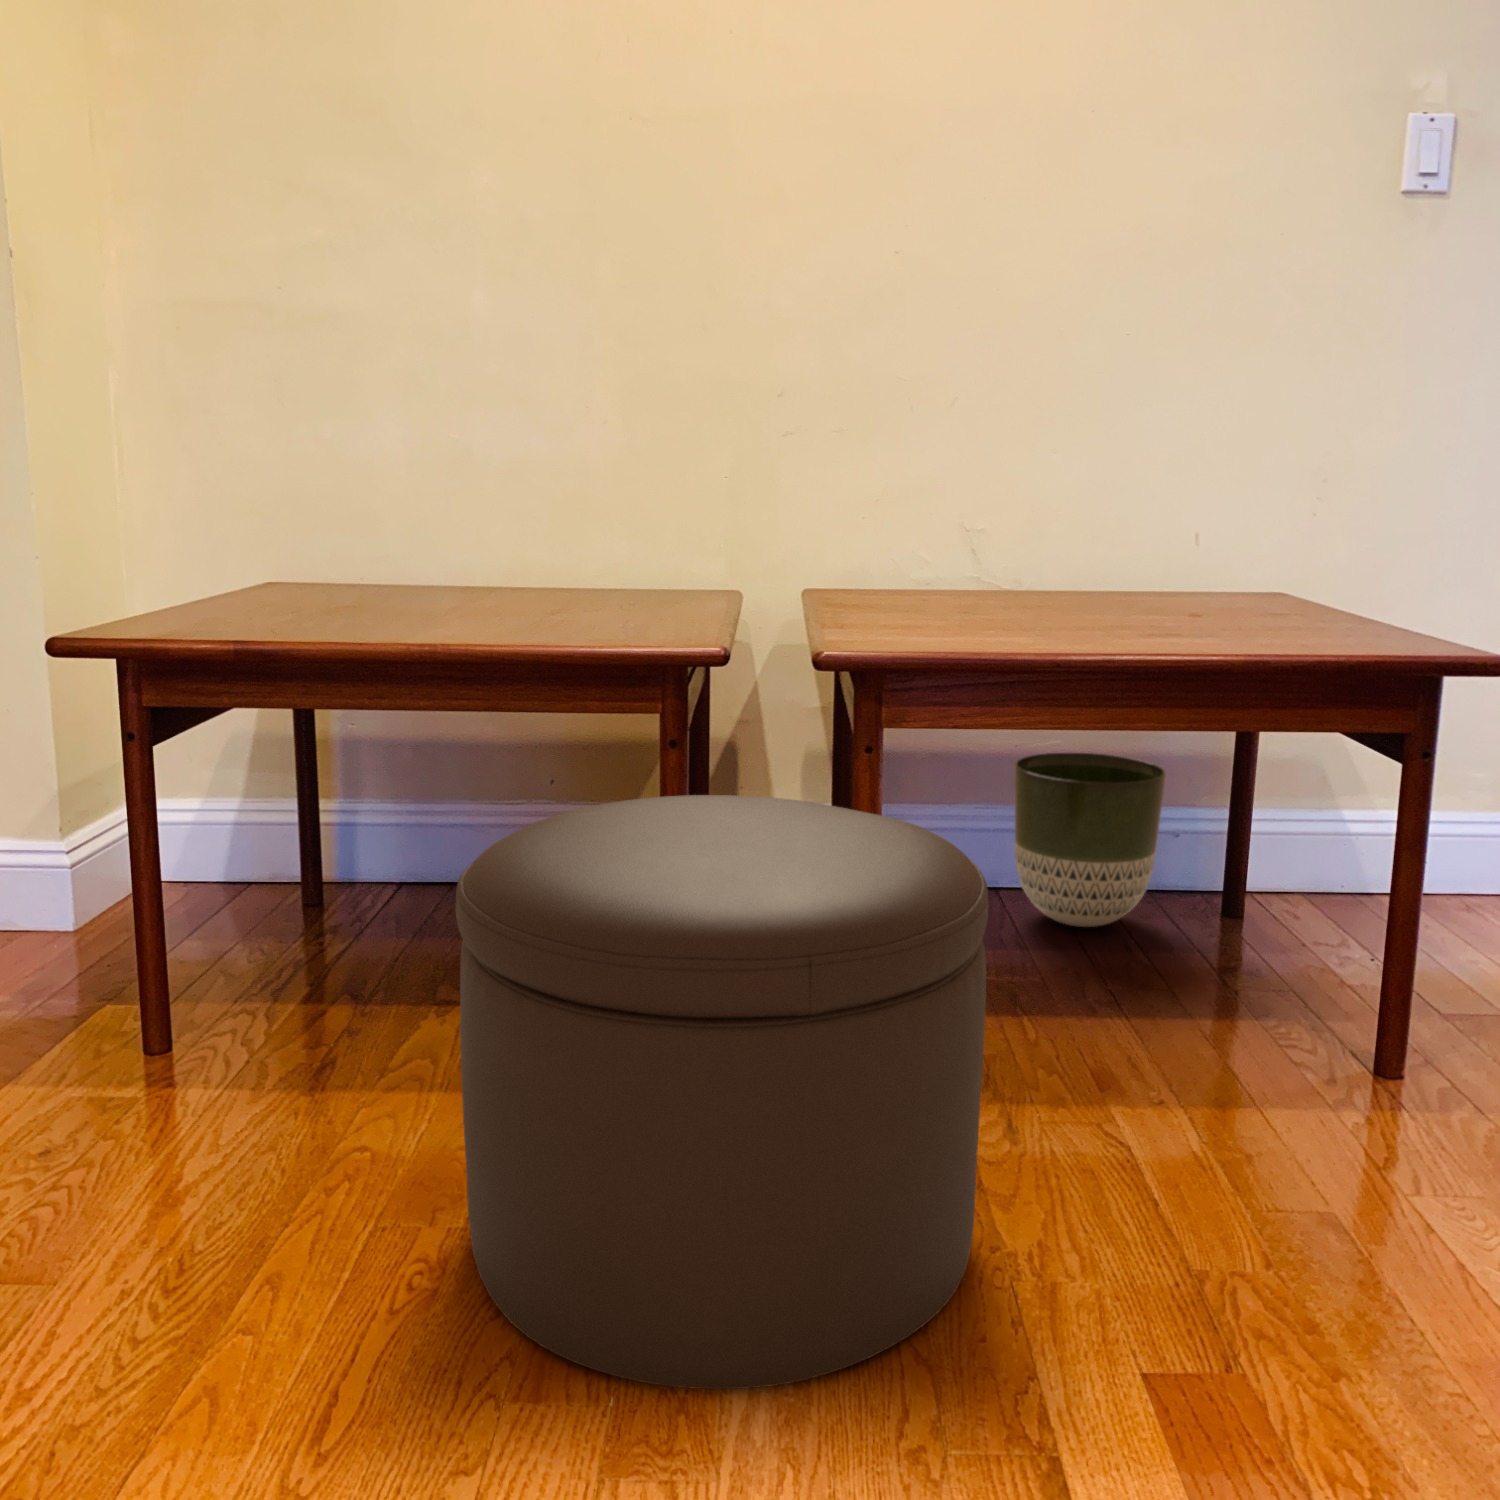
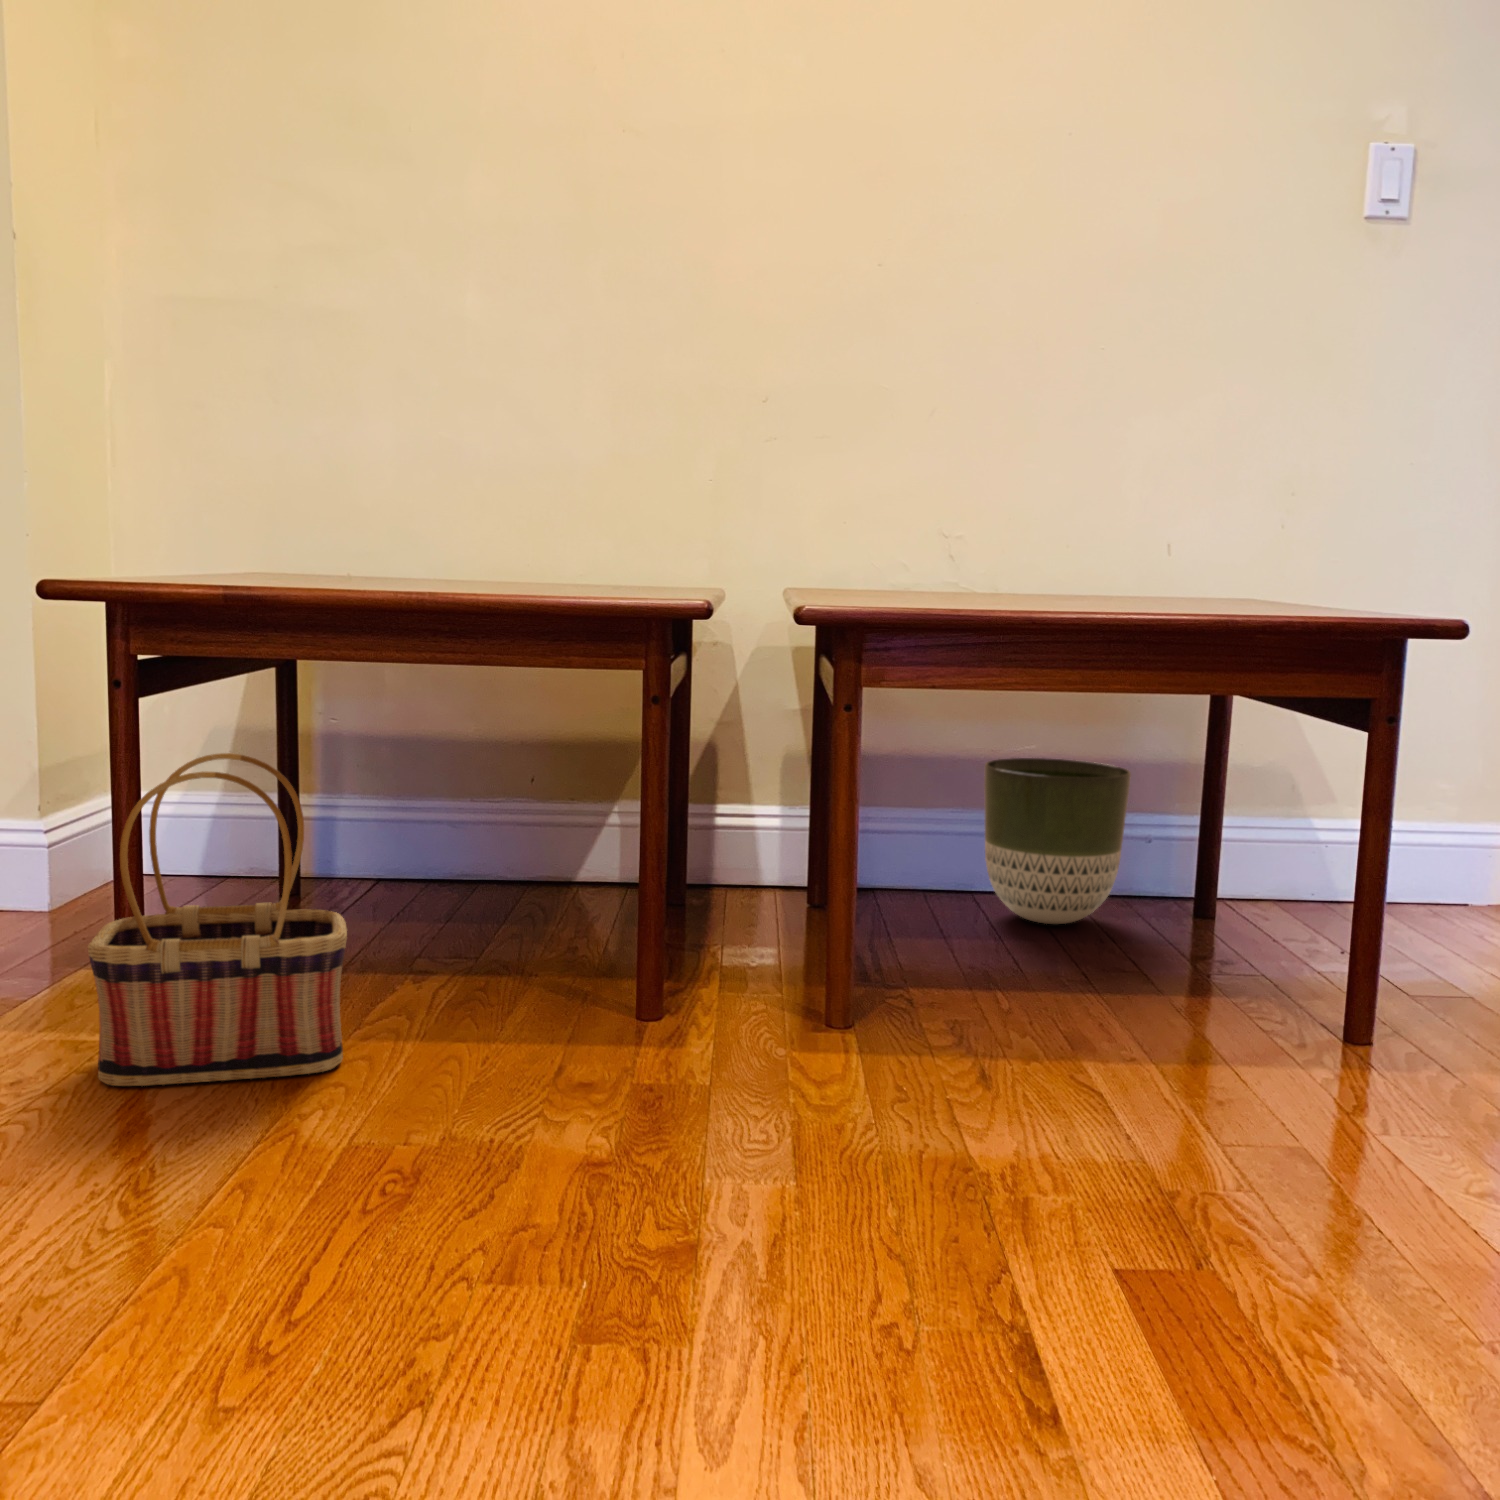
ottoman: present [456,795,988,1389] -> none [444,733,961,1275]
basket: none [107,813,367,1157] -> present [88,753,347,1086]

